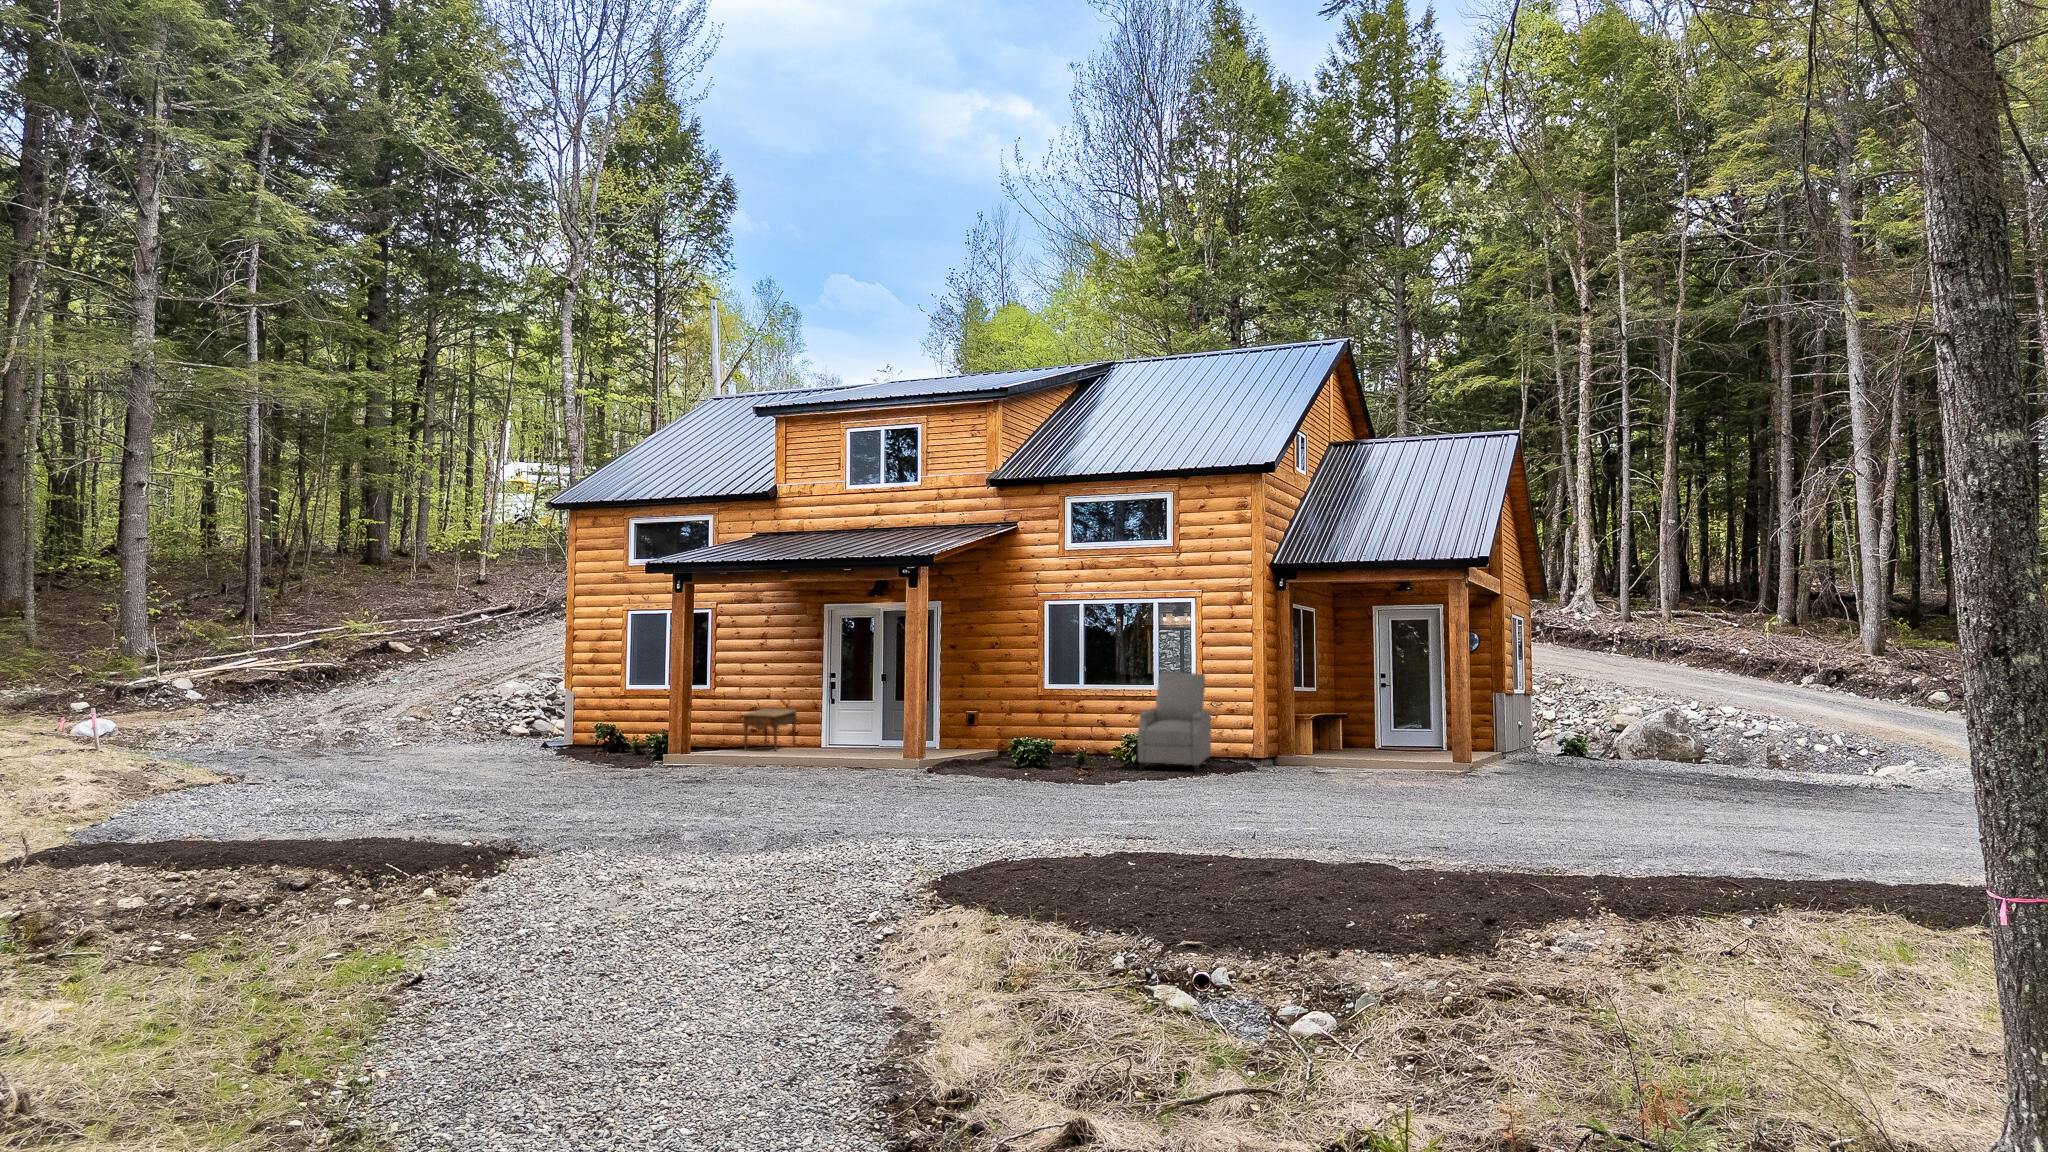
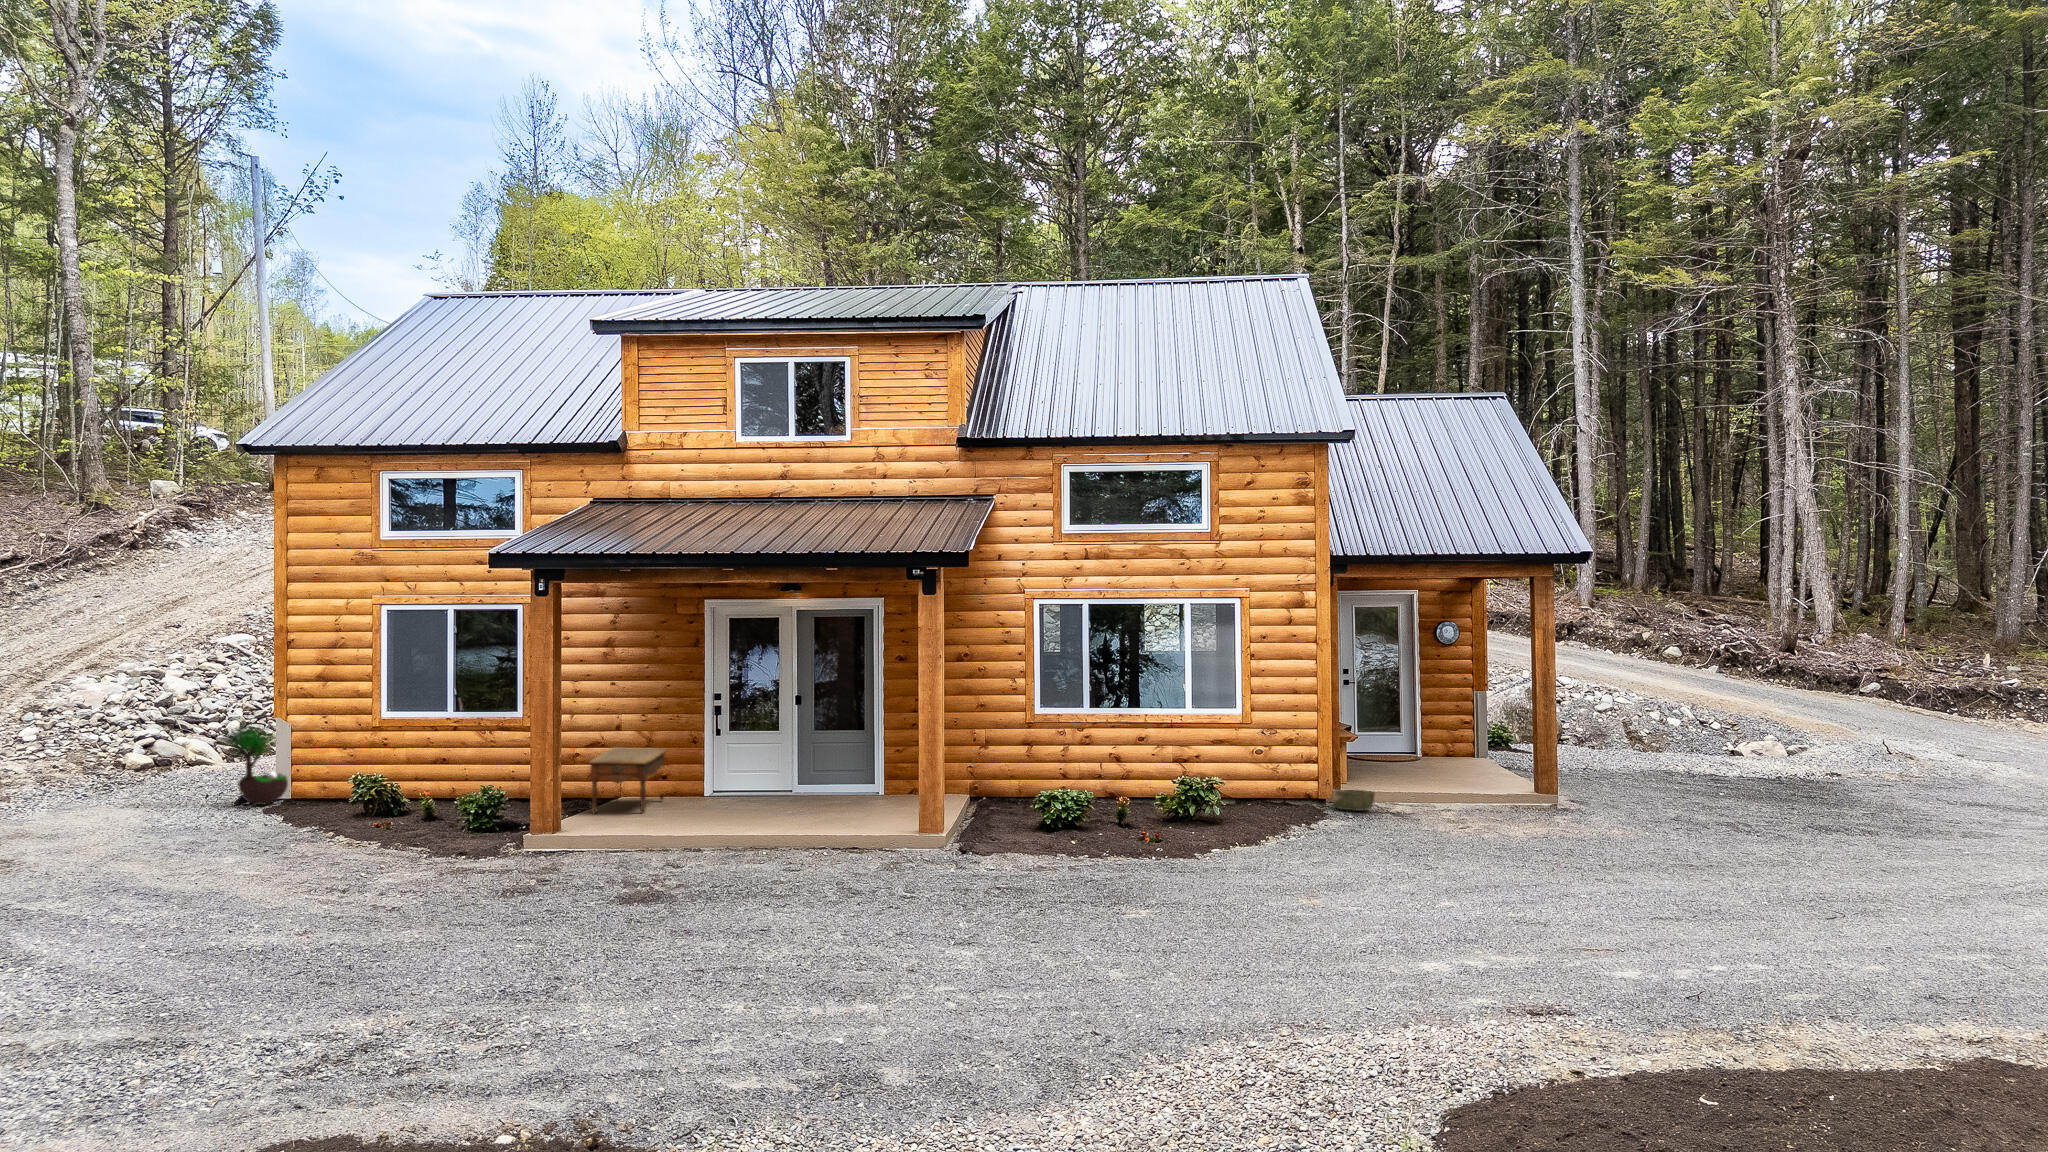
chair: present [1138,672,1211,772] -> none [1191,695,1287,833]
potted tree: none [535,684,573,741] -> present [223,726,288,805]
woven basket: none [1263,748,1303,767] -> present [1331,790,1375,811]

